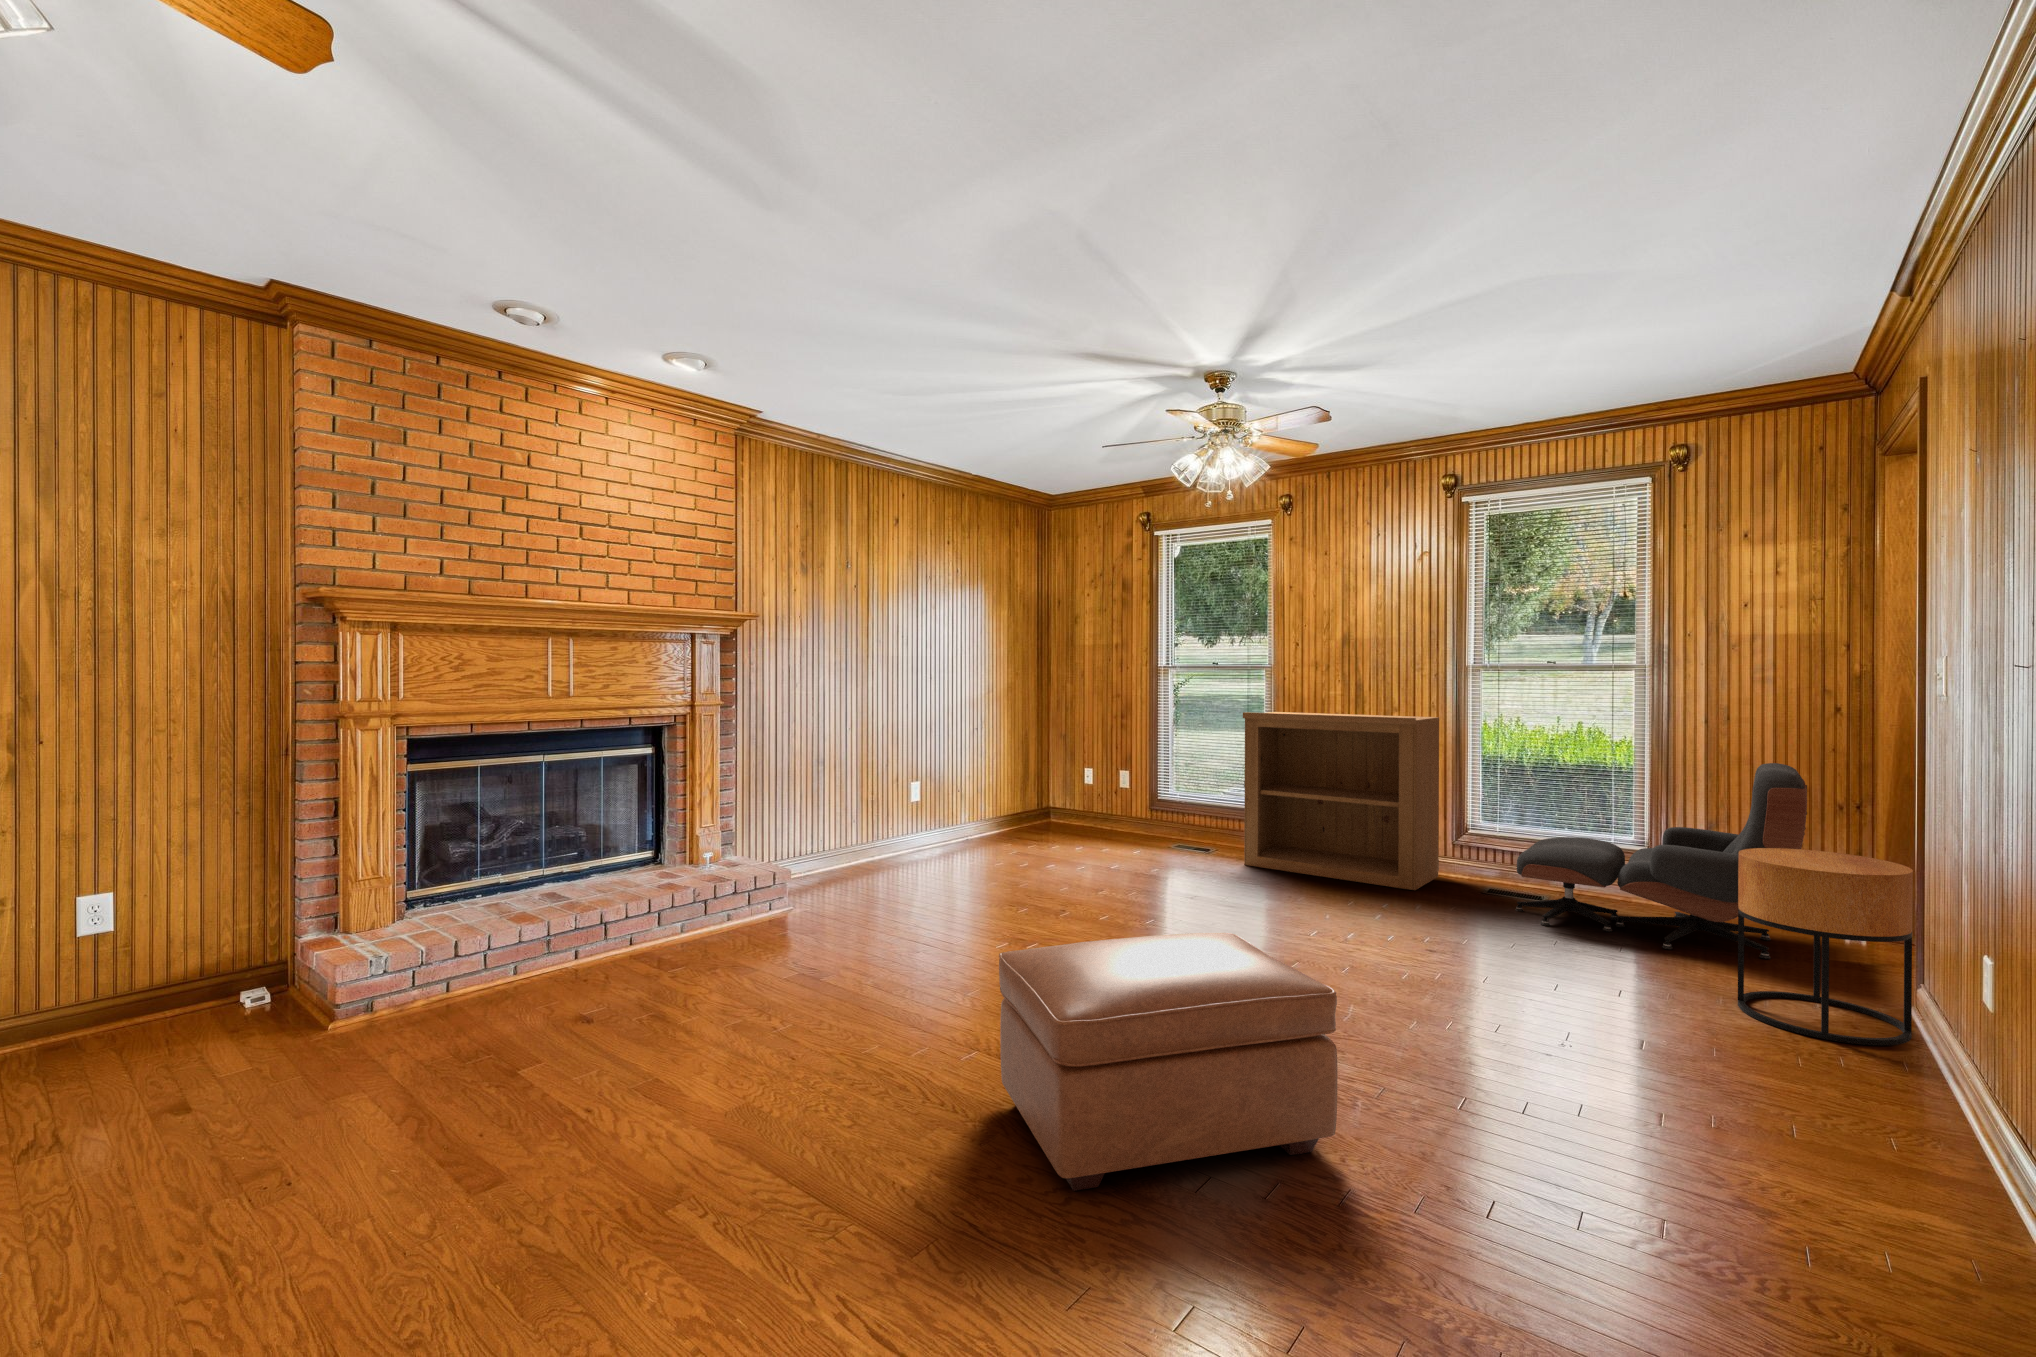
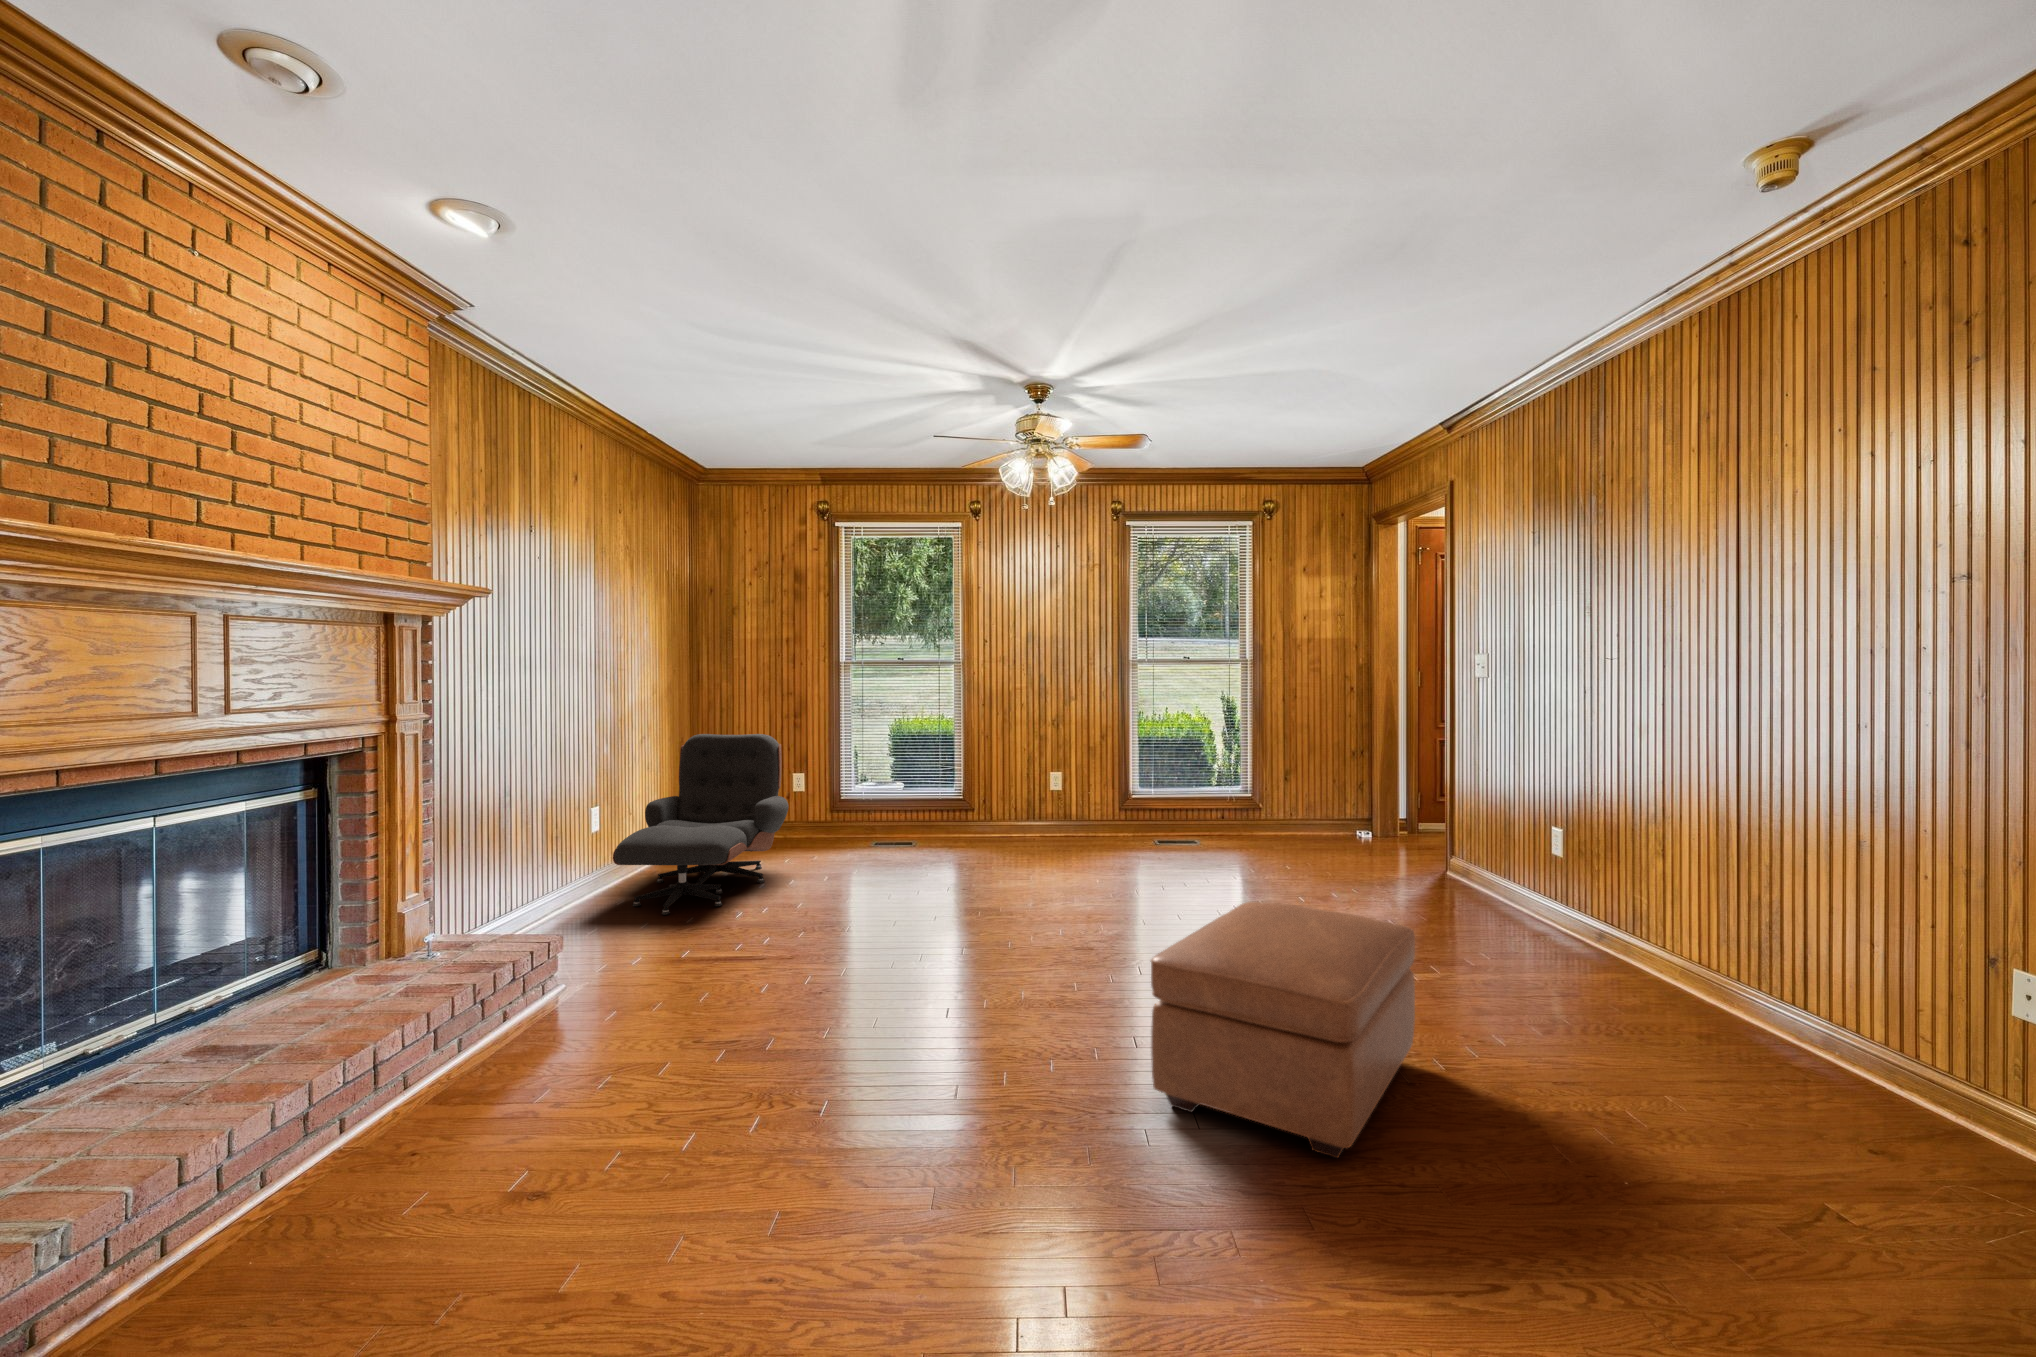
bookshelf: present [1243,712,1439,890] -> none [960,705,1117,852]
lounge chair: present [1515,763,1807,959] -> present [613,734,789,915]
side table: present [1738,848,1913,1045] -> none [1392,785,1487,906]

